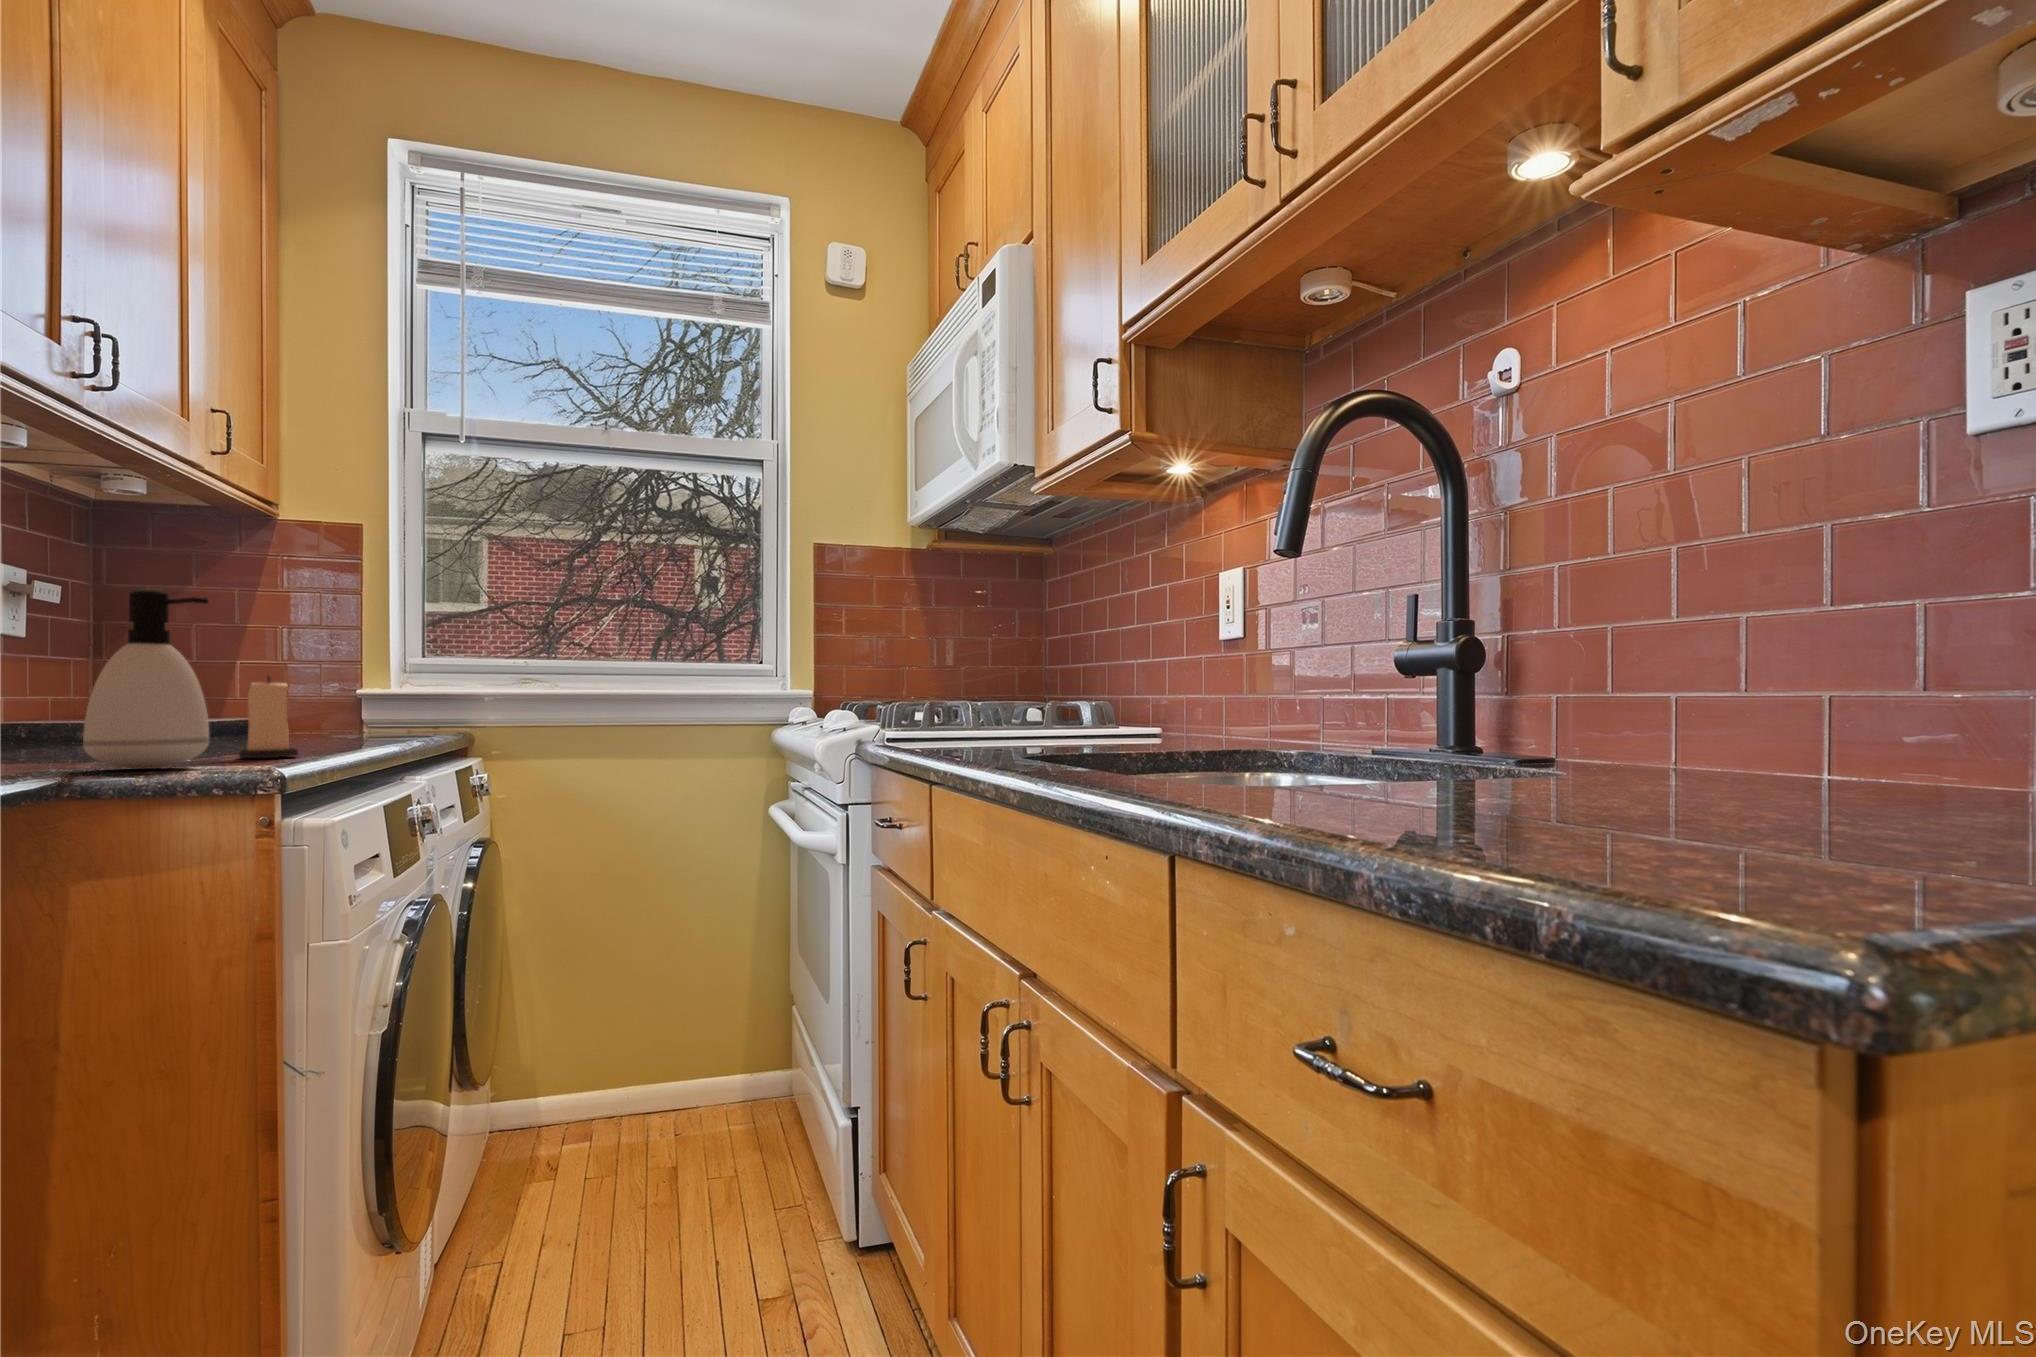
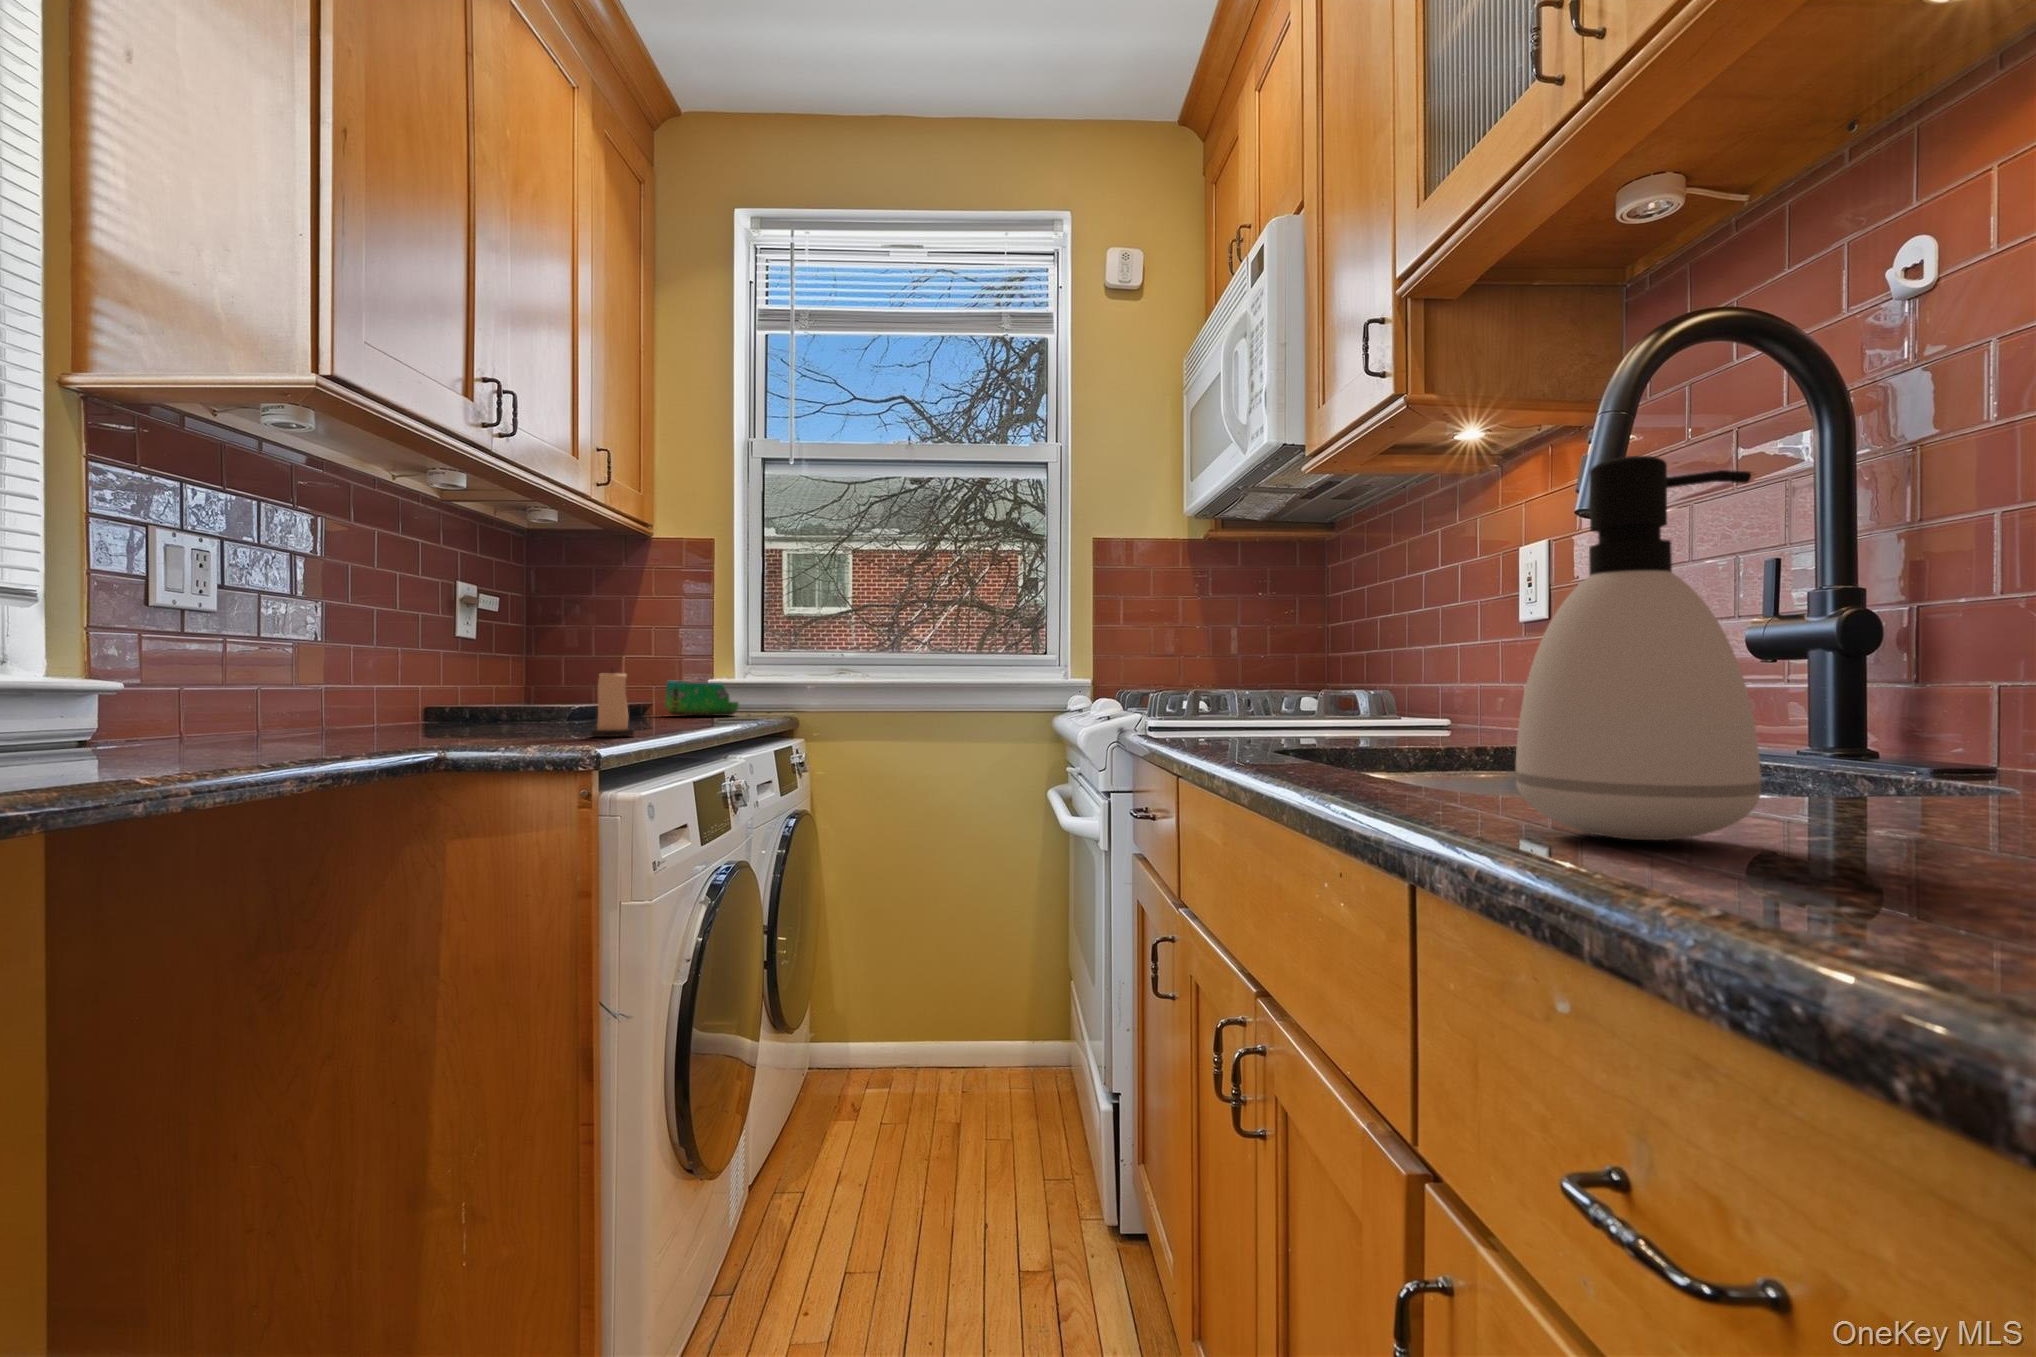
soap dispenser: present [83,589,209,768] -> present [1516,456,1761,840]
decorative bowl: none [293,691,394,733] -> present [665,681,739,716]

